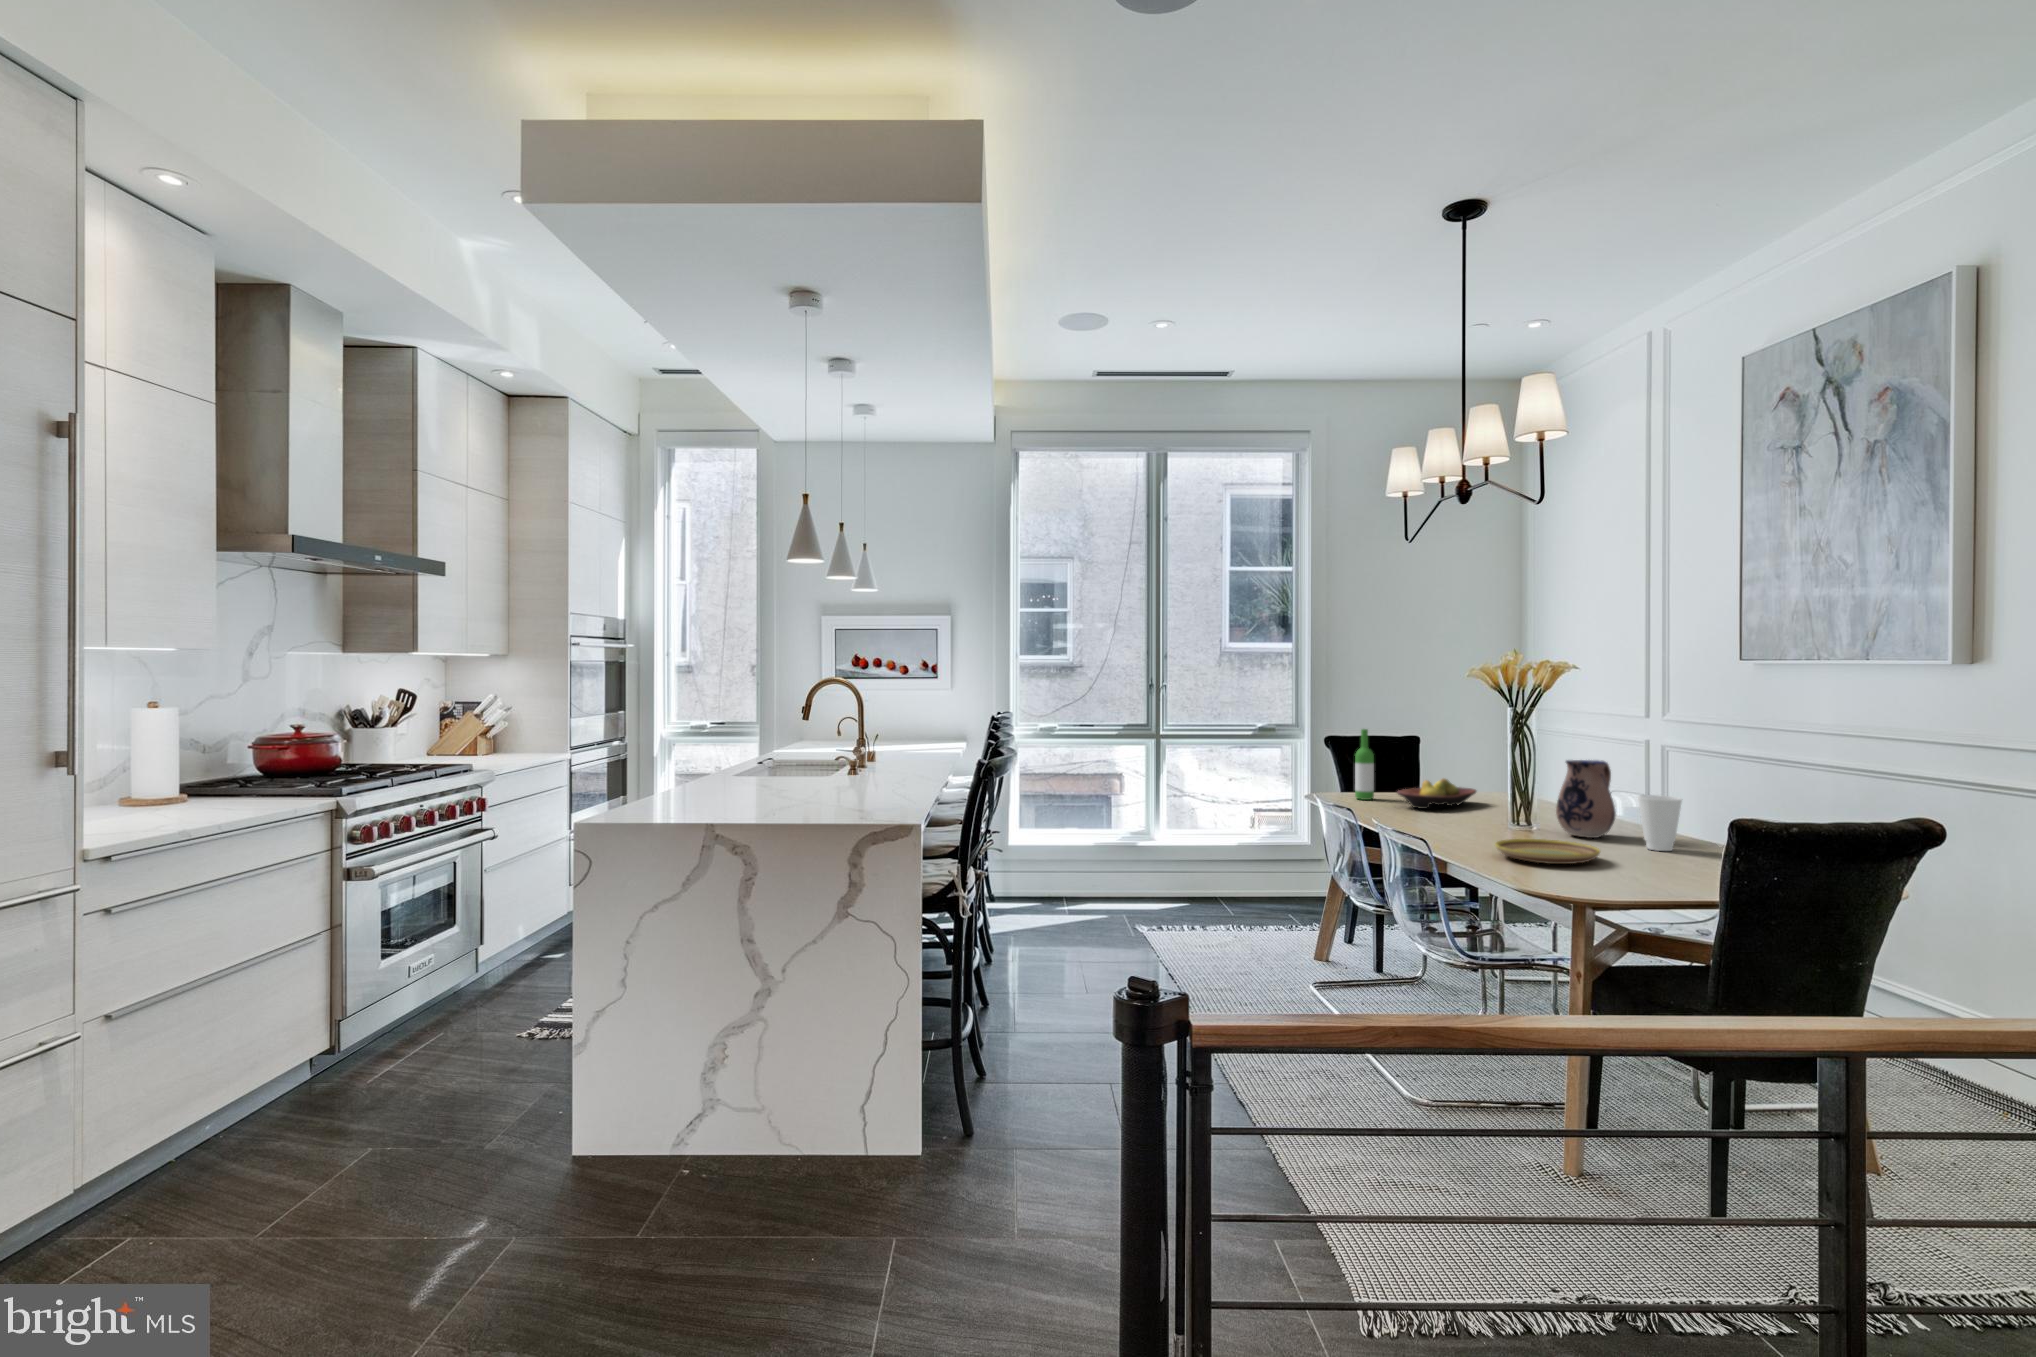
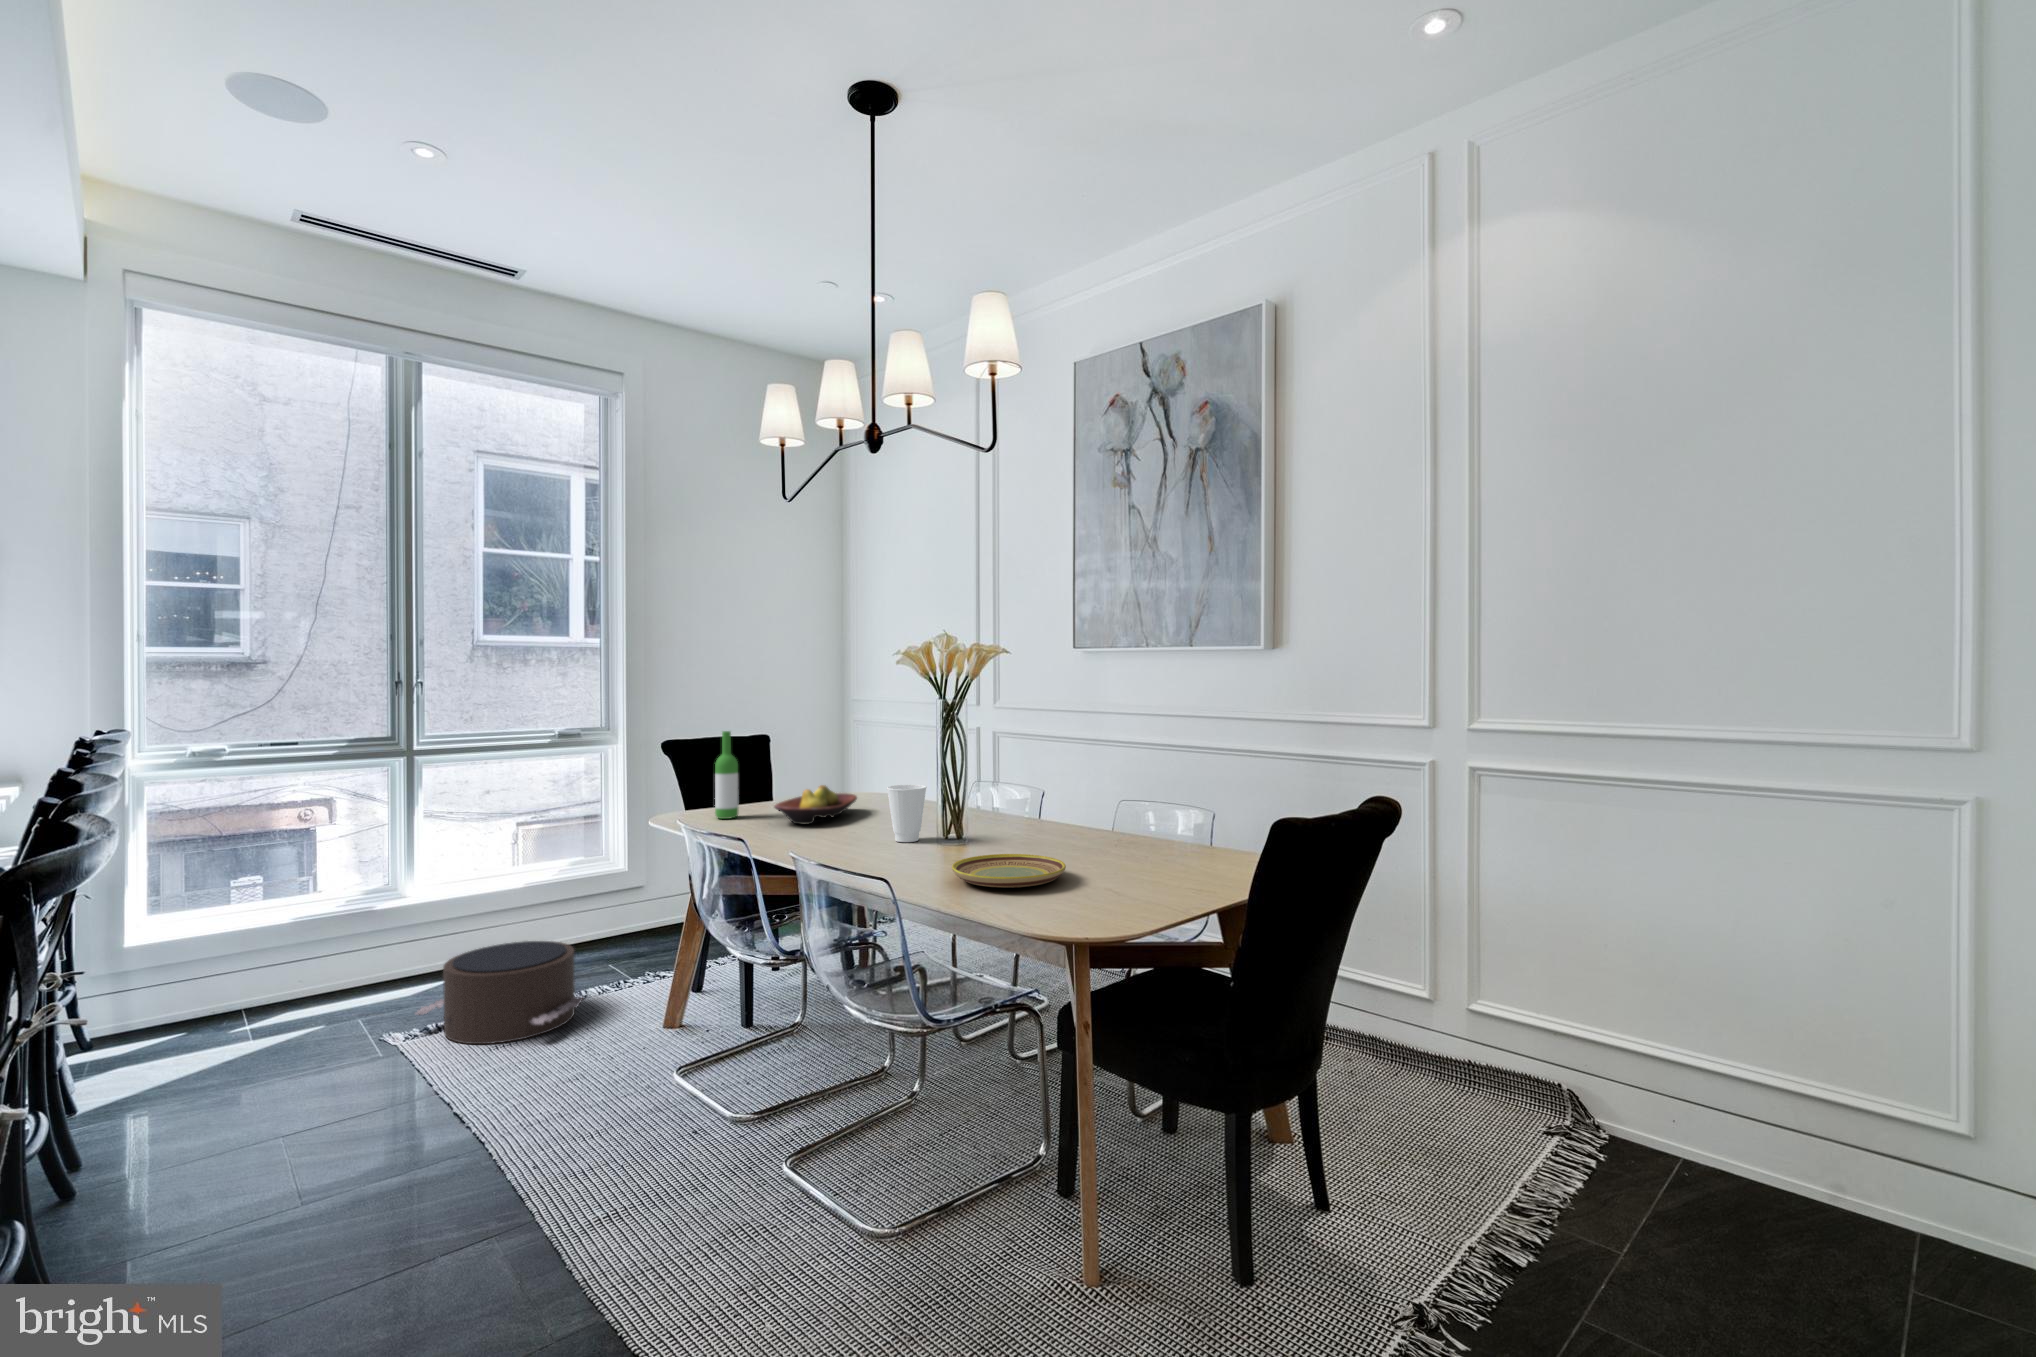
ceramic pitcher: present [1556,760,1616,838] -> none [976,755,1035,843]
cup: present [1638,795,1682,851] -> present [887,785,927,842]
pouf: none [1152,879,1263,946] -> present [416,941,587,1044]

